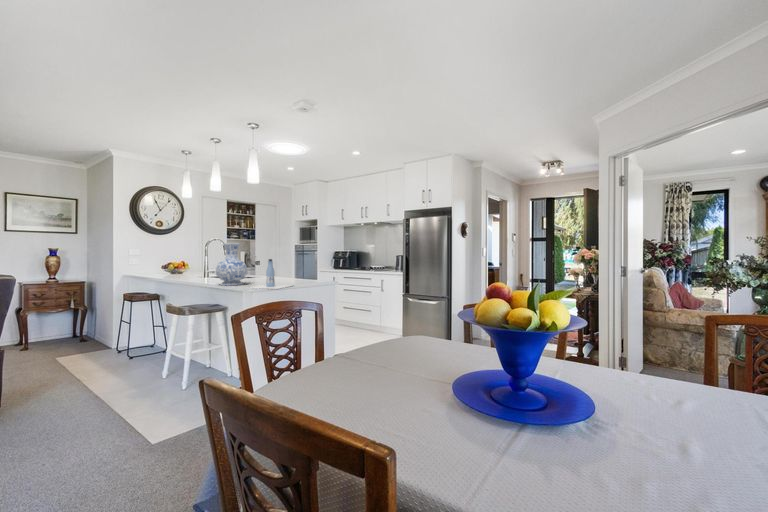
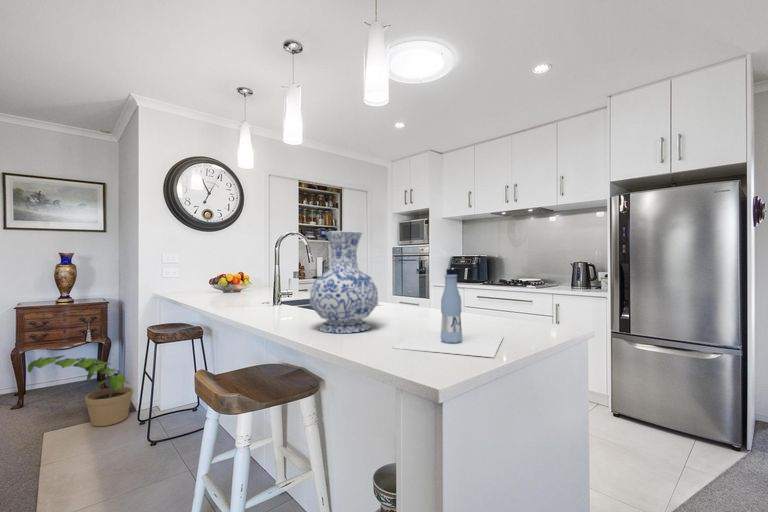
potted plant: none [44,312,111,356] -> present [27,355,133,426]

